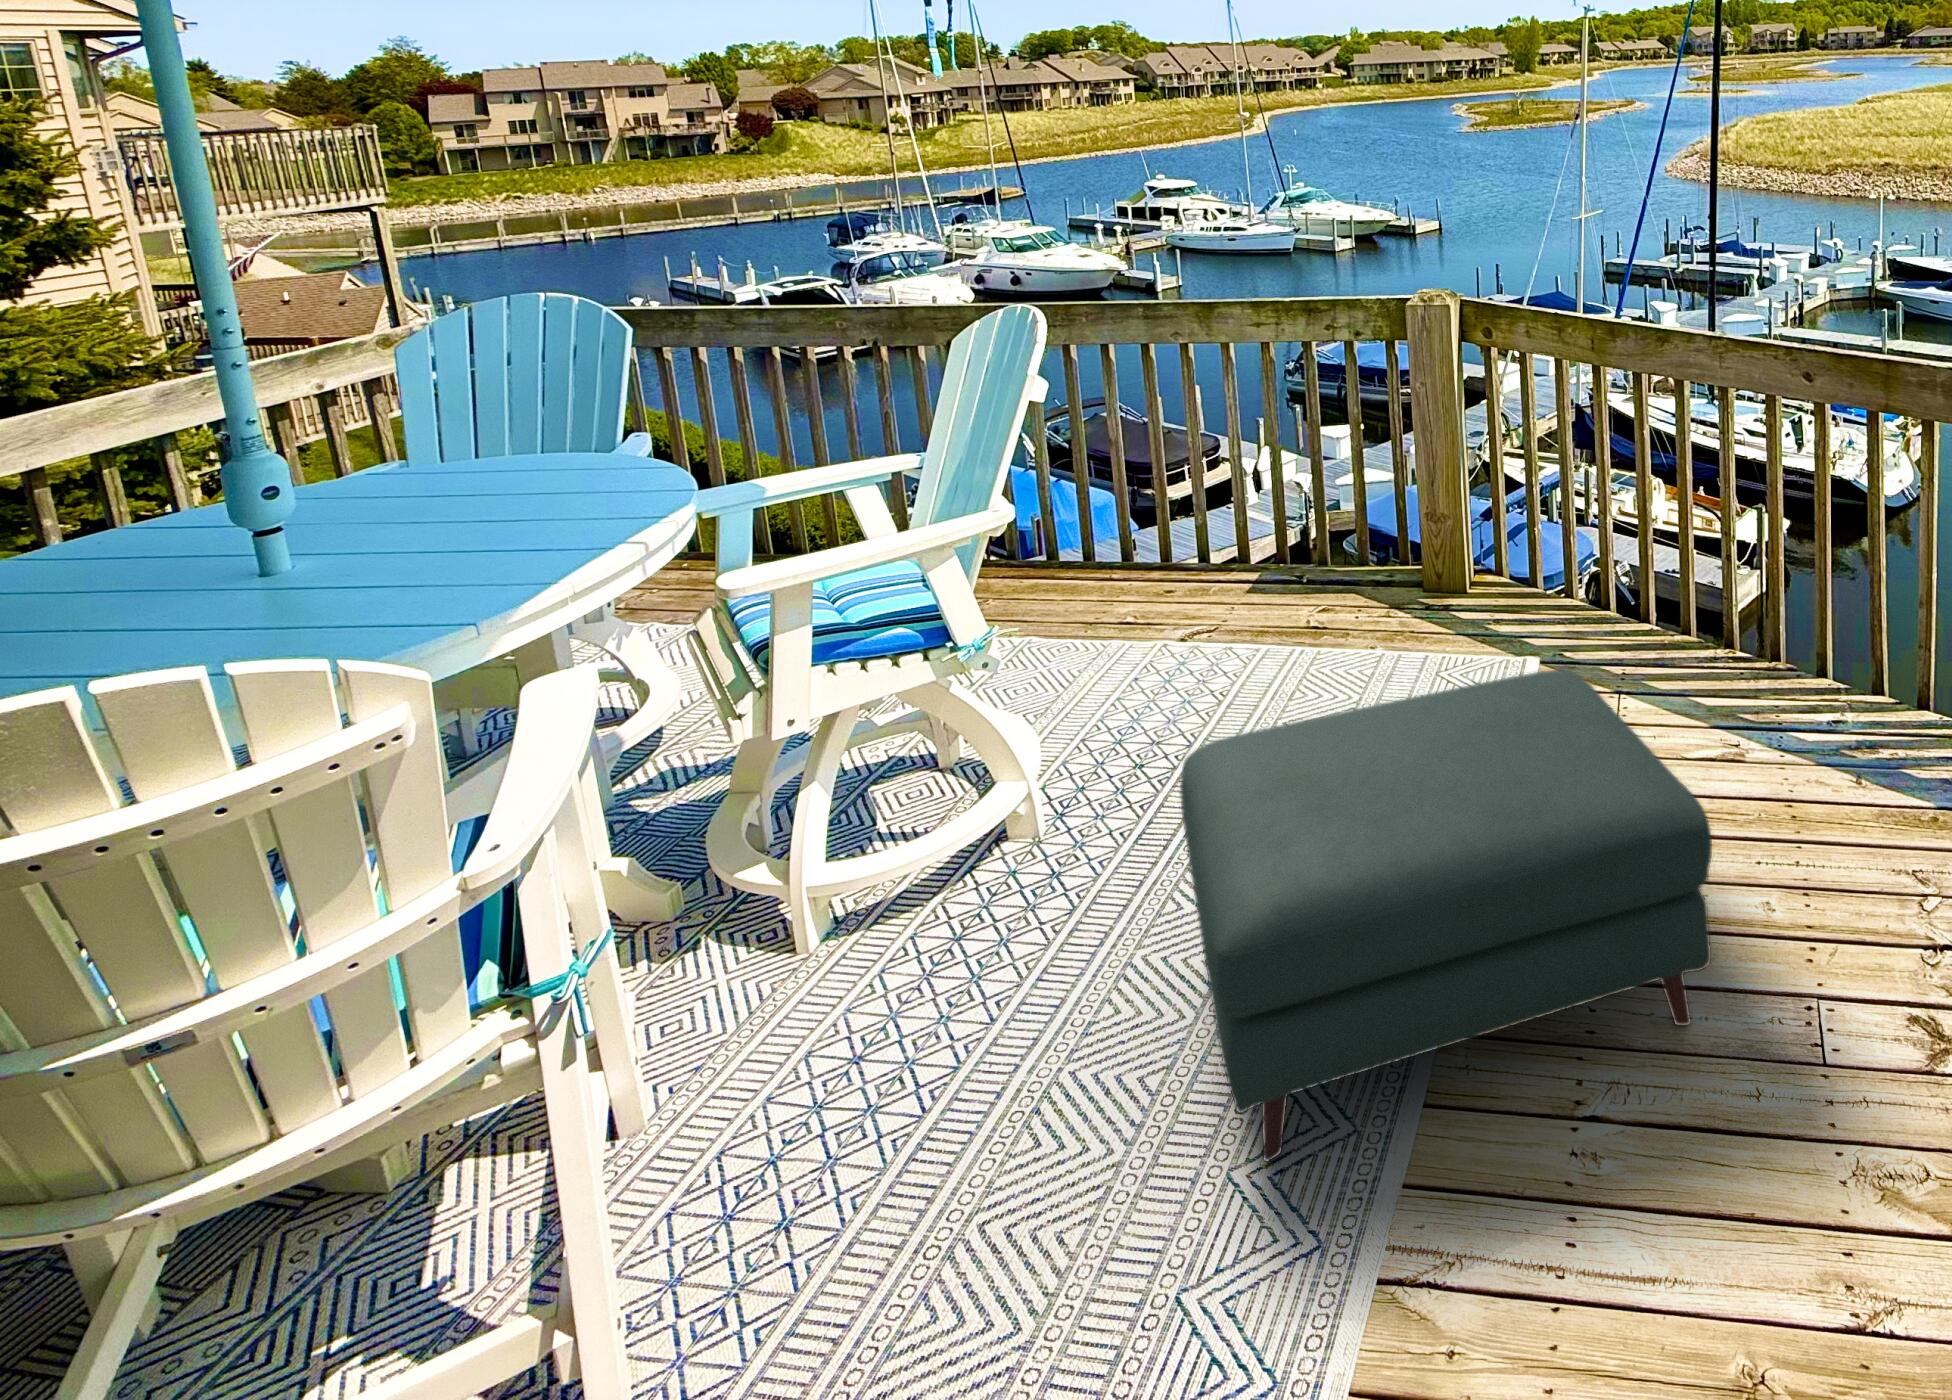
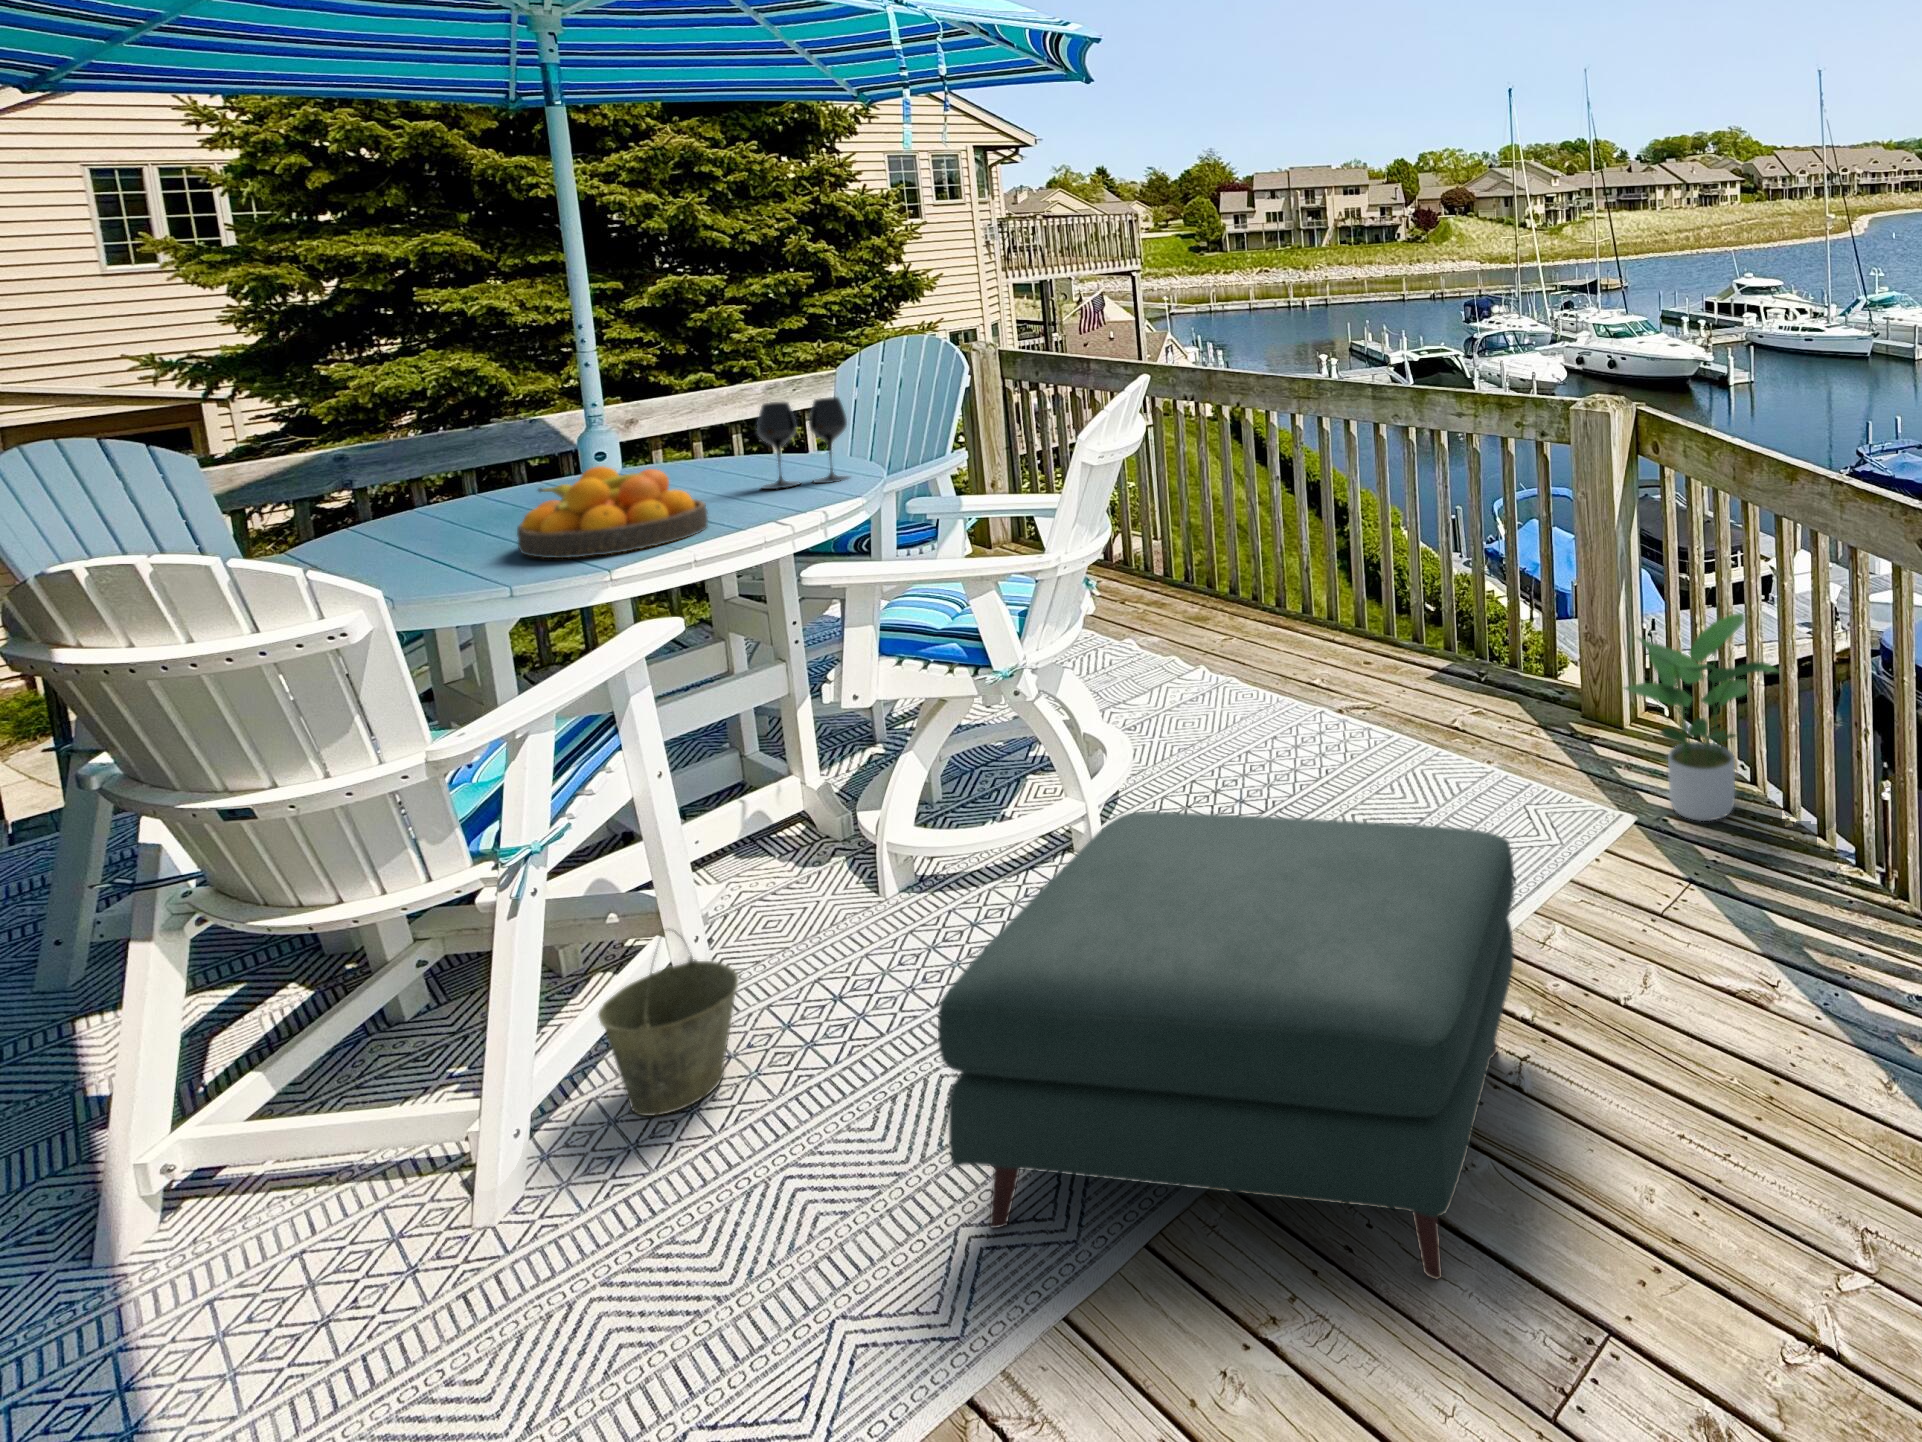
wine glass: none [409,363,558,496] -> present [757,397,850,489]
potted plant: none [1492,456,1635,644] -> present [1625,612,1777,821]
fruit bowl: none [131,483,451,631] -> present [517,466,708,558]
bucket: none [609,1030,795,1257] -> present [598,929,739,1116]

